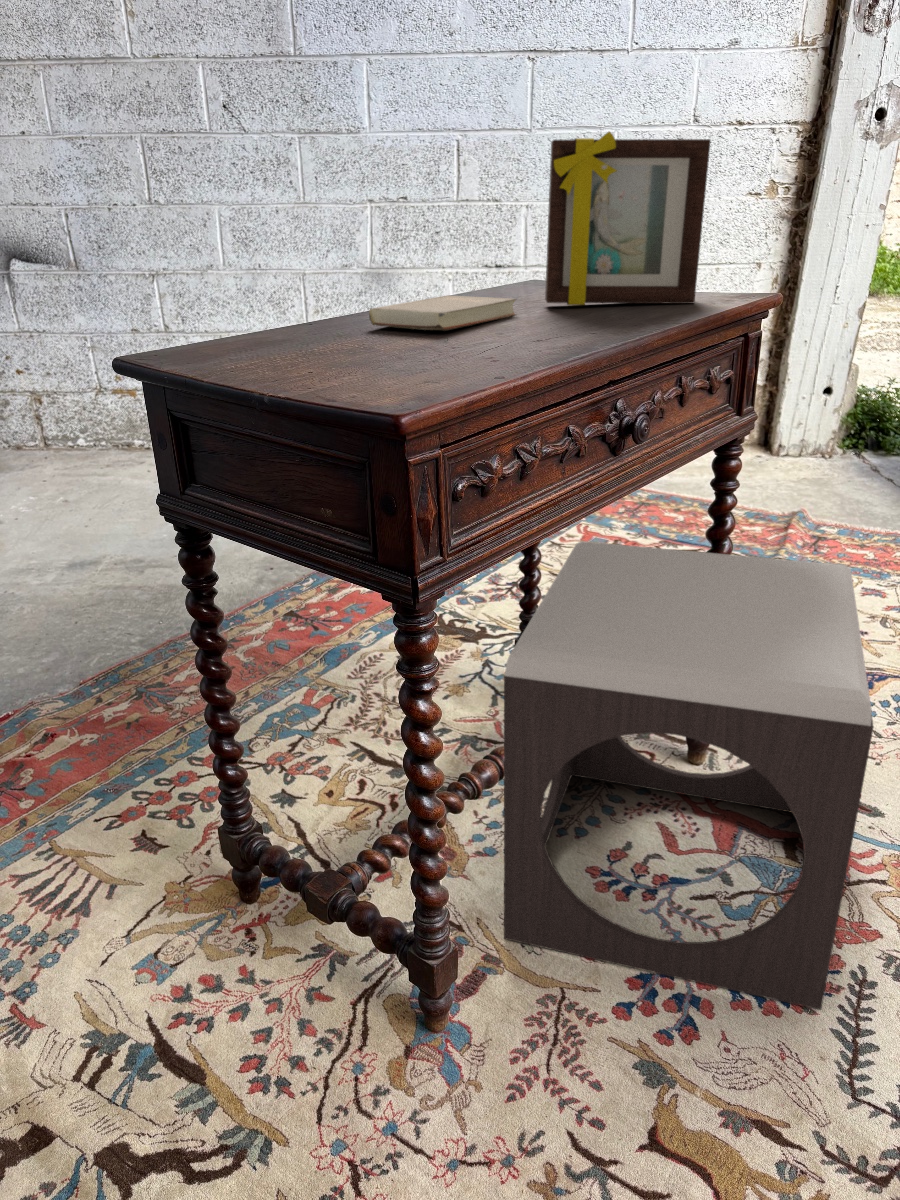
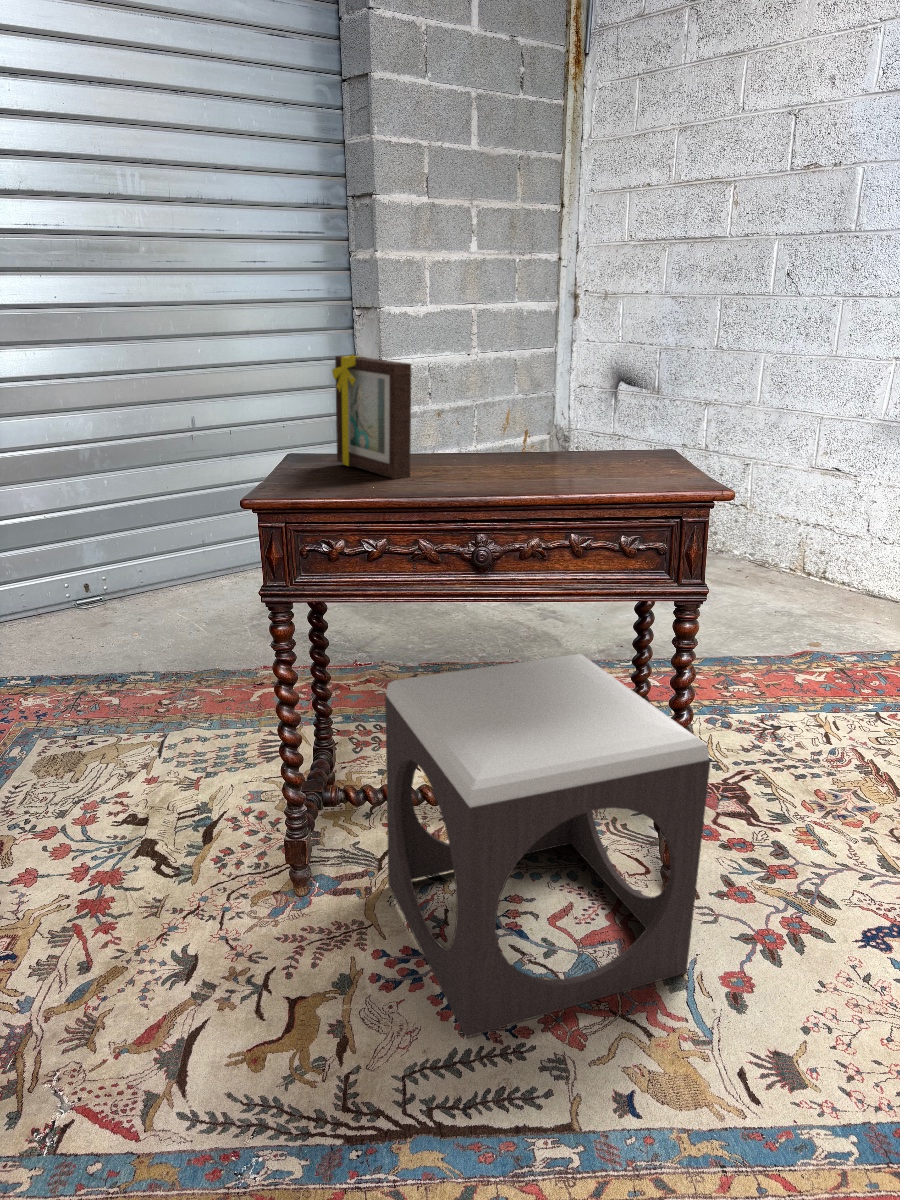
picture frame: present [545,132,711,305] -> present [332,354,411,479]
book: present [369,295,516,330] -> none [458,452,555,474]

